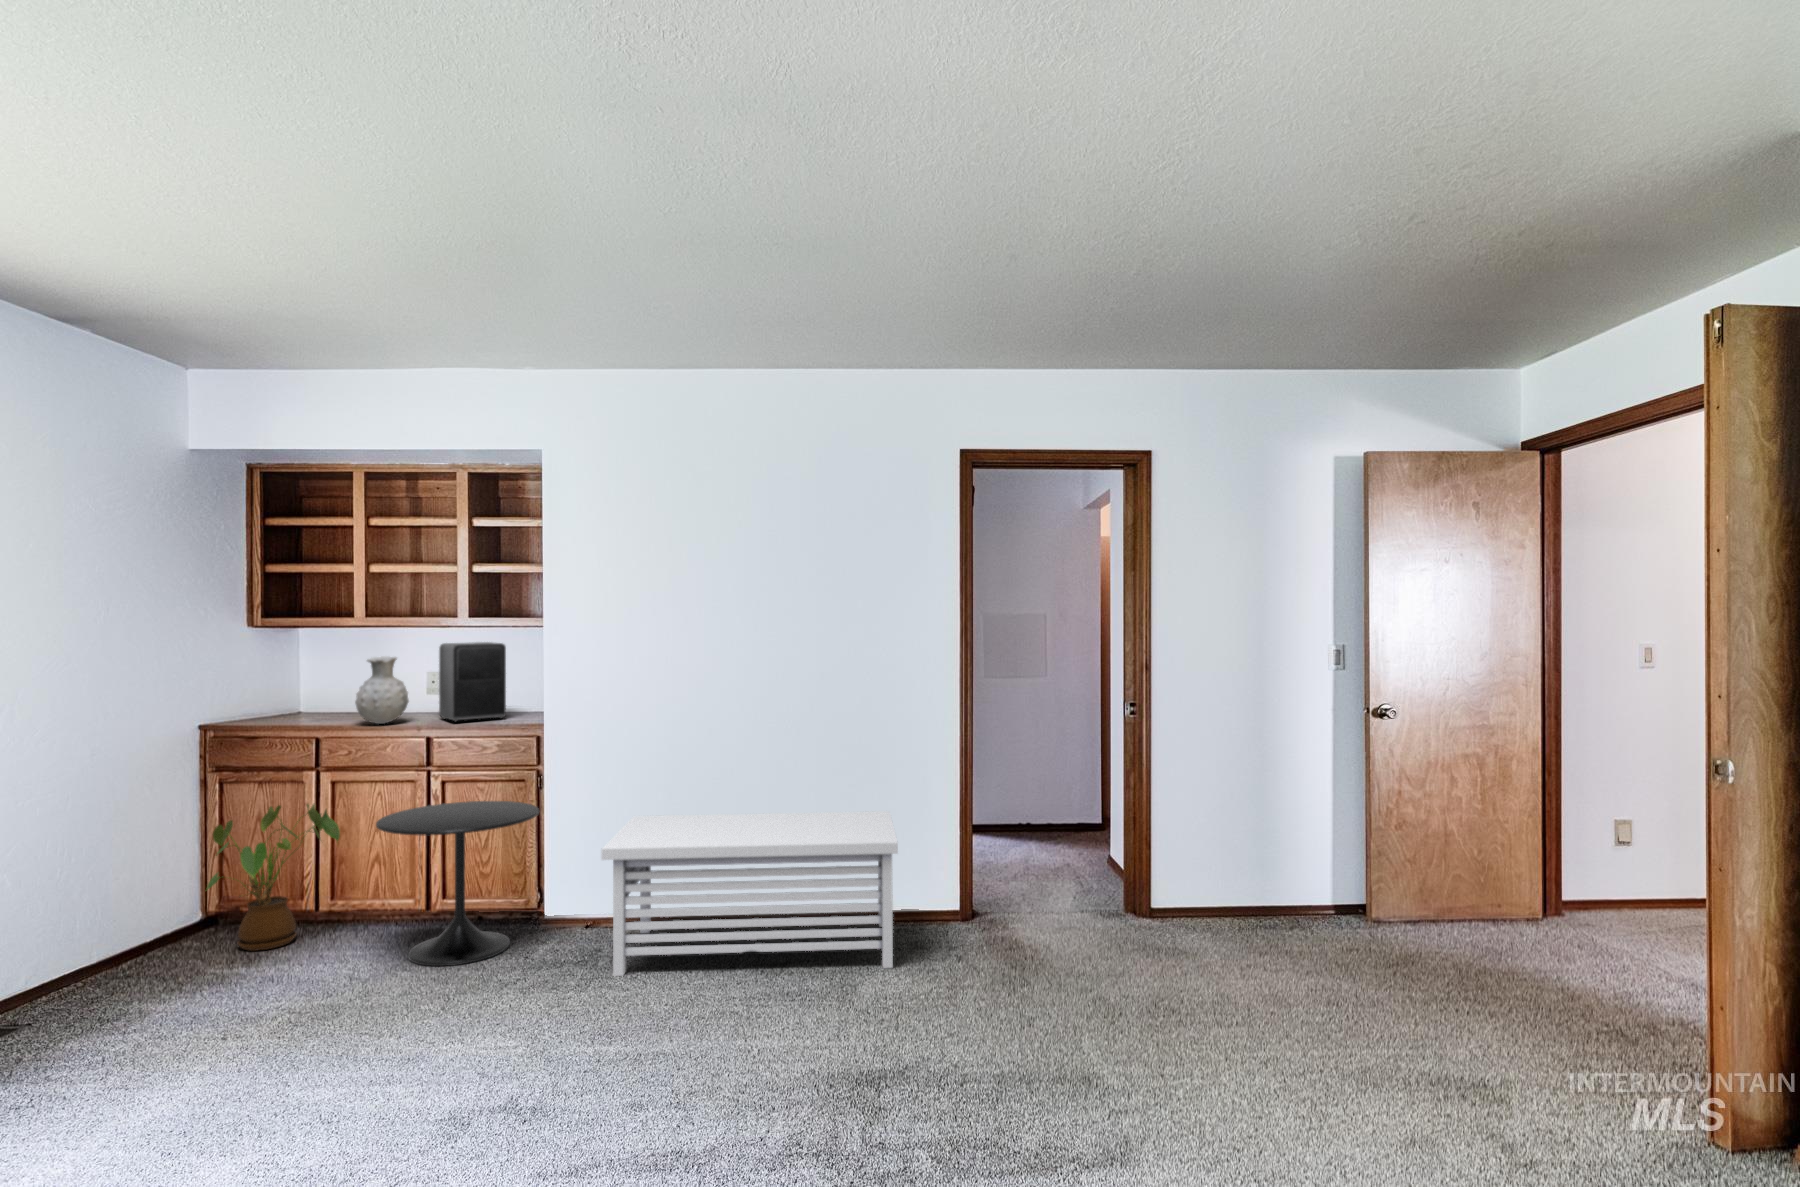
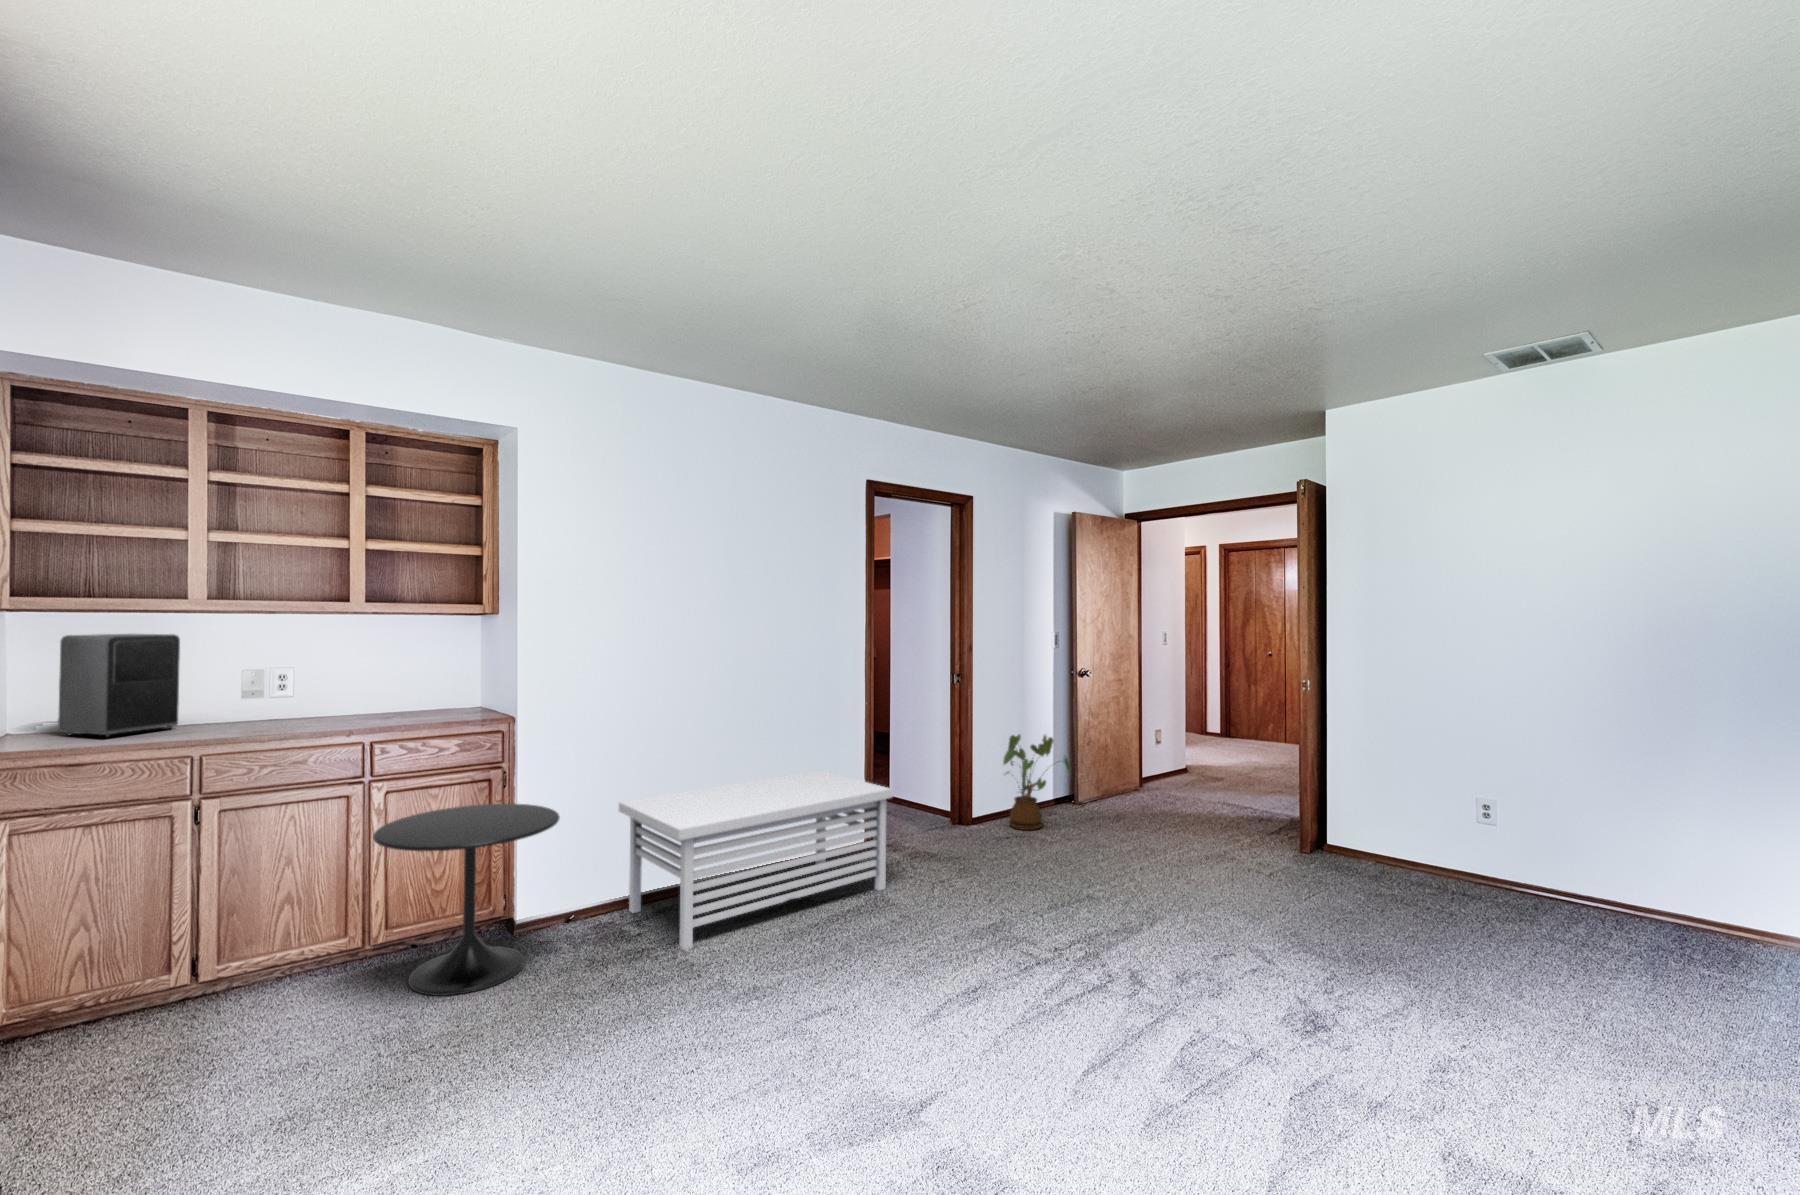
speaker: present [439,642,506,722] -> present [58,634,180,737]
vase: present [355,656,409,724] -> none [247,652,321,734]
house plant: present [207,804,340,951] -> present [1003,735,1071,830]

